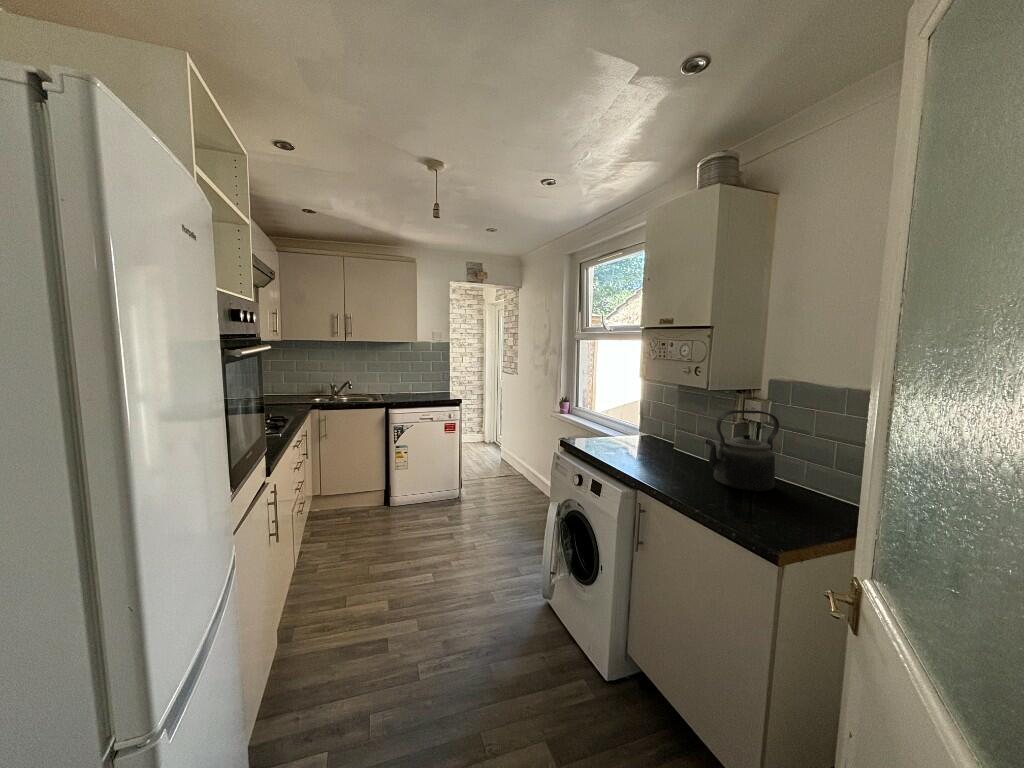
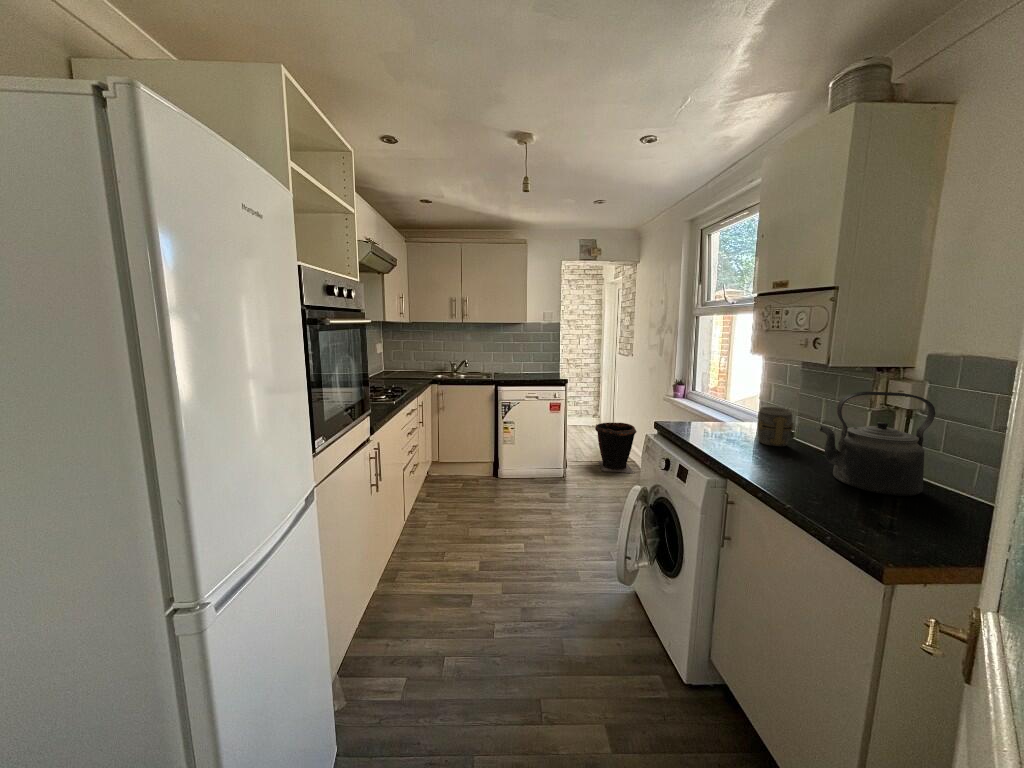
mug: none [649,423,676,456] -> present [757,407,793,446]
waste bin: none [487,438,526,487] -> present [595,423,637,473]

